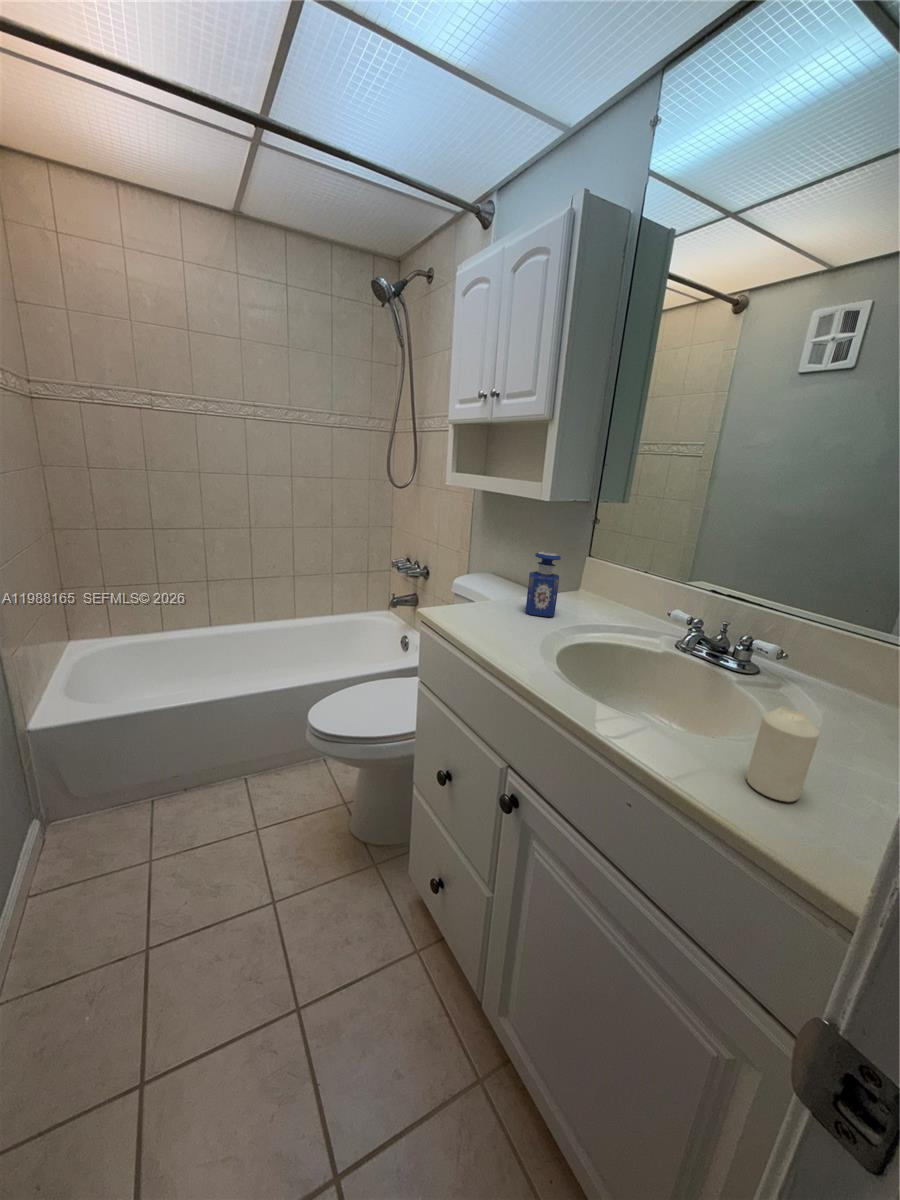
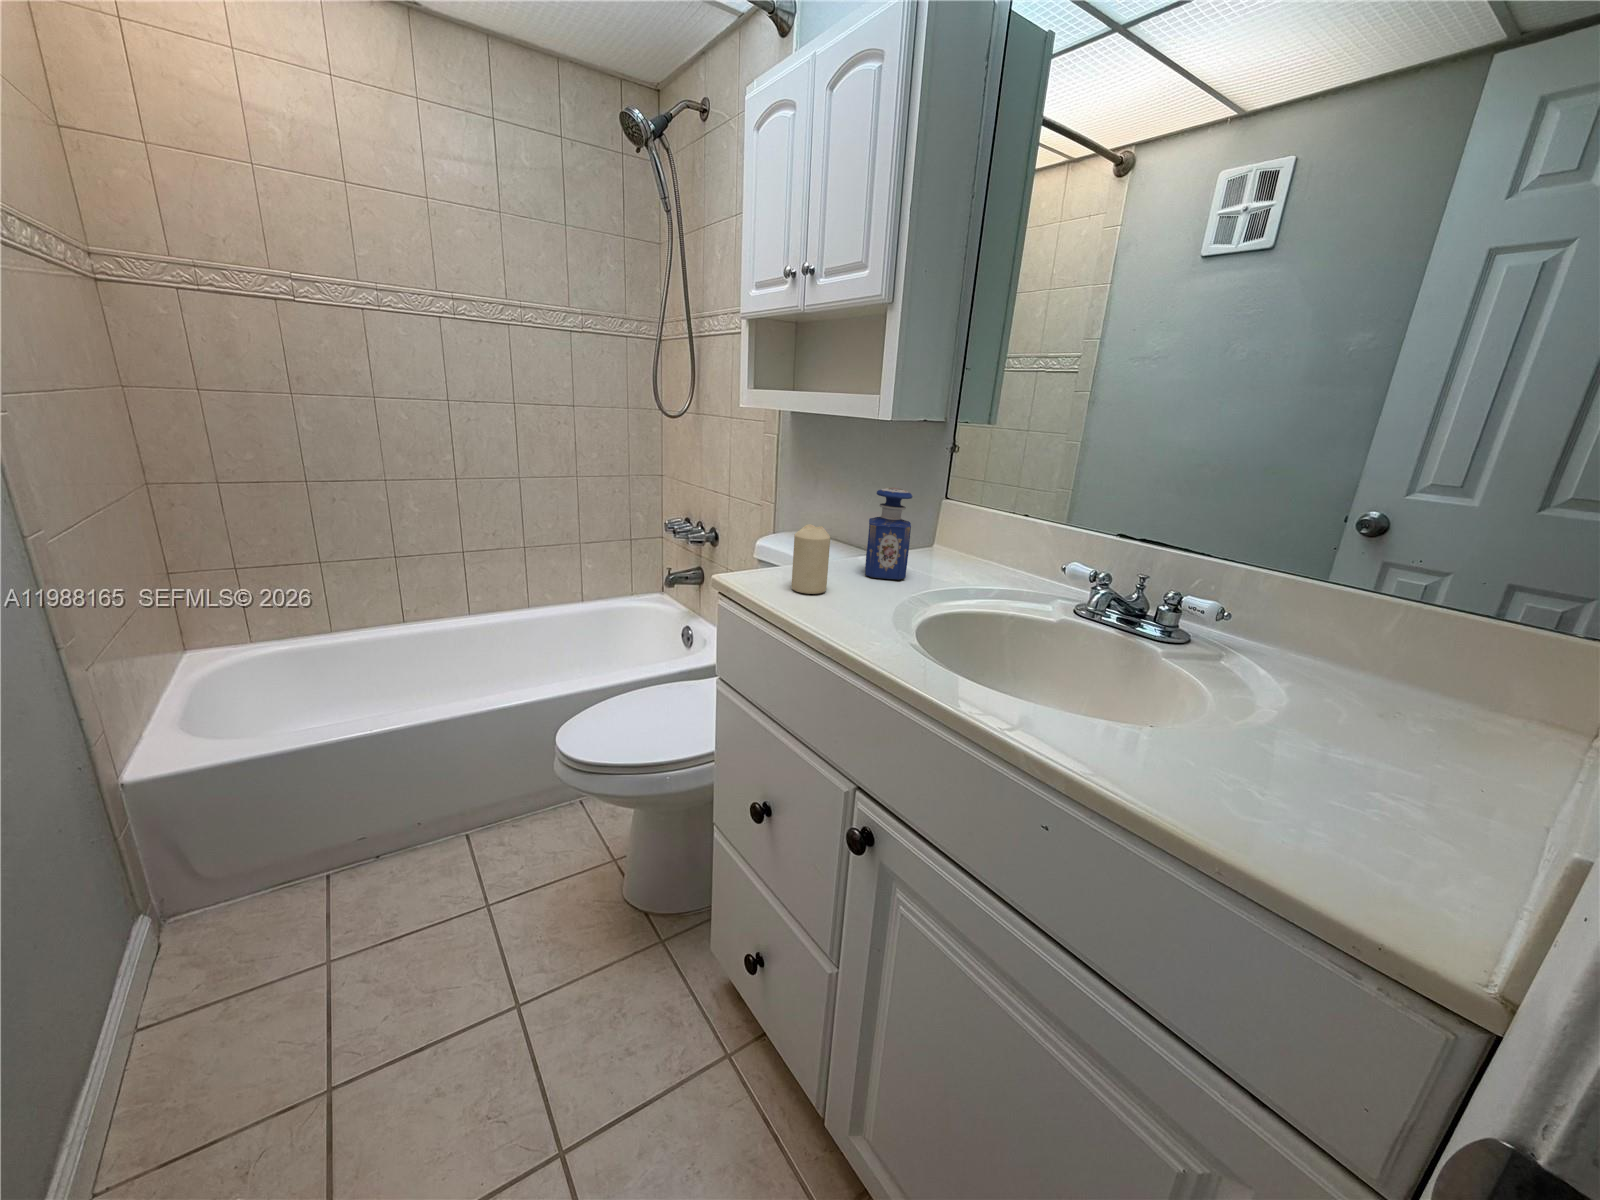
candle: present [747,707,820,802] -> present [792,524,830,594]

